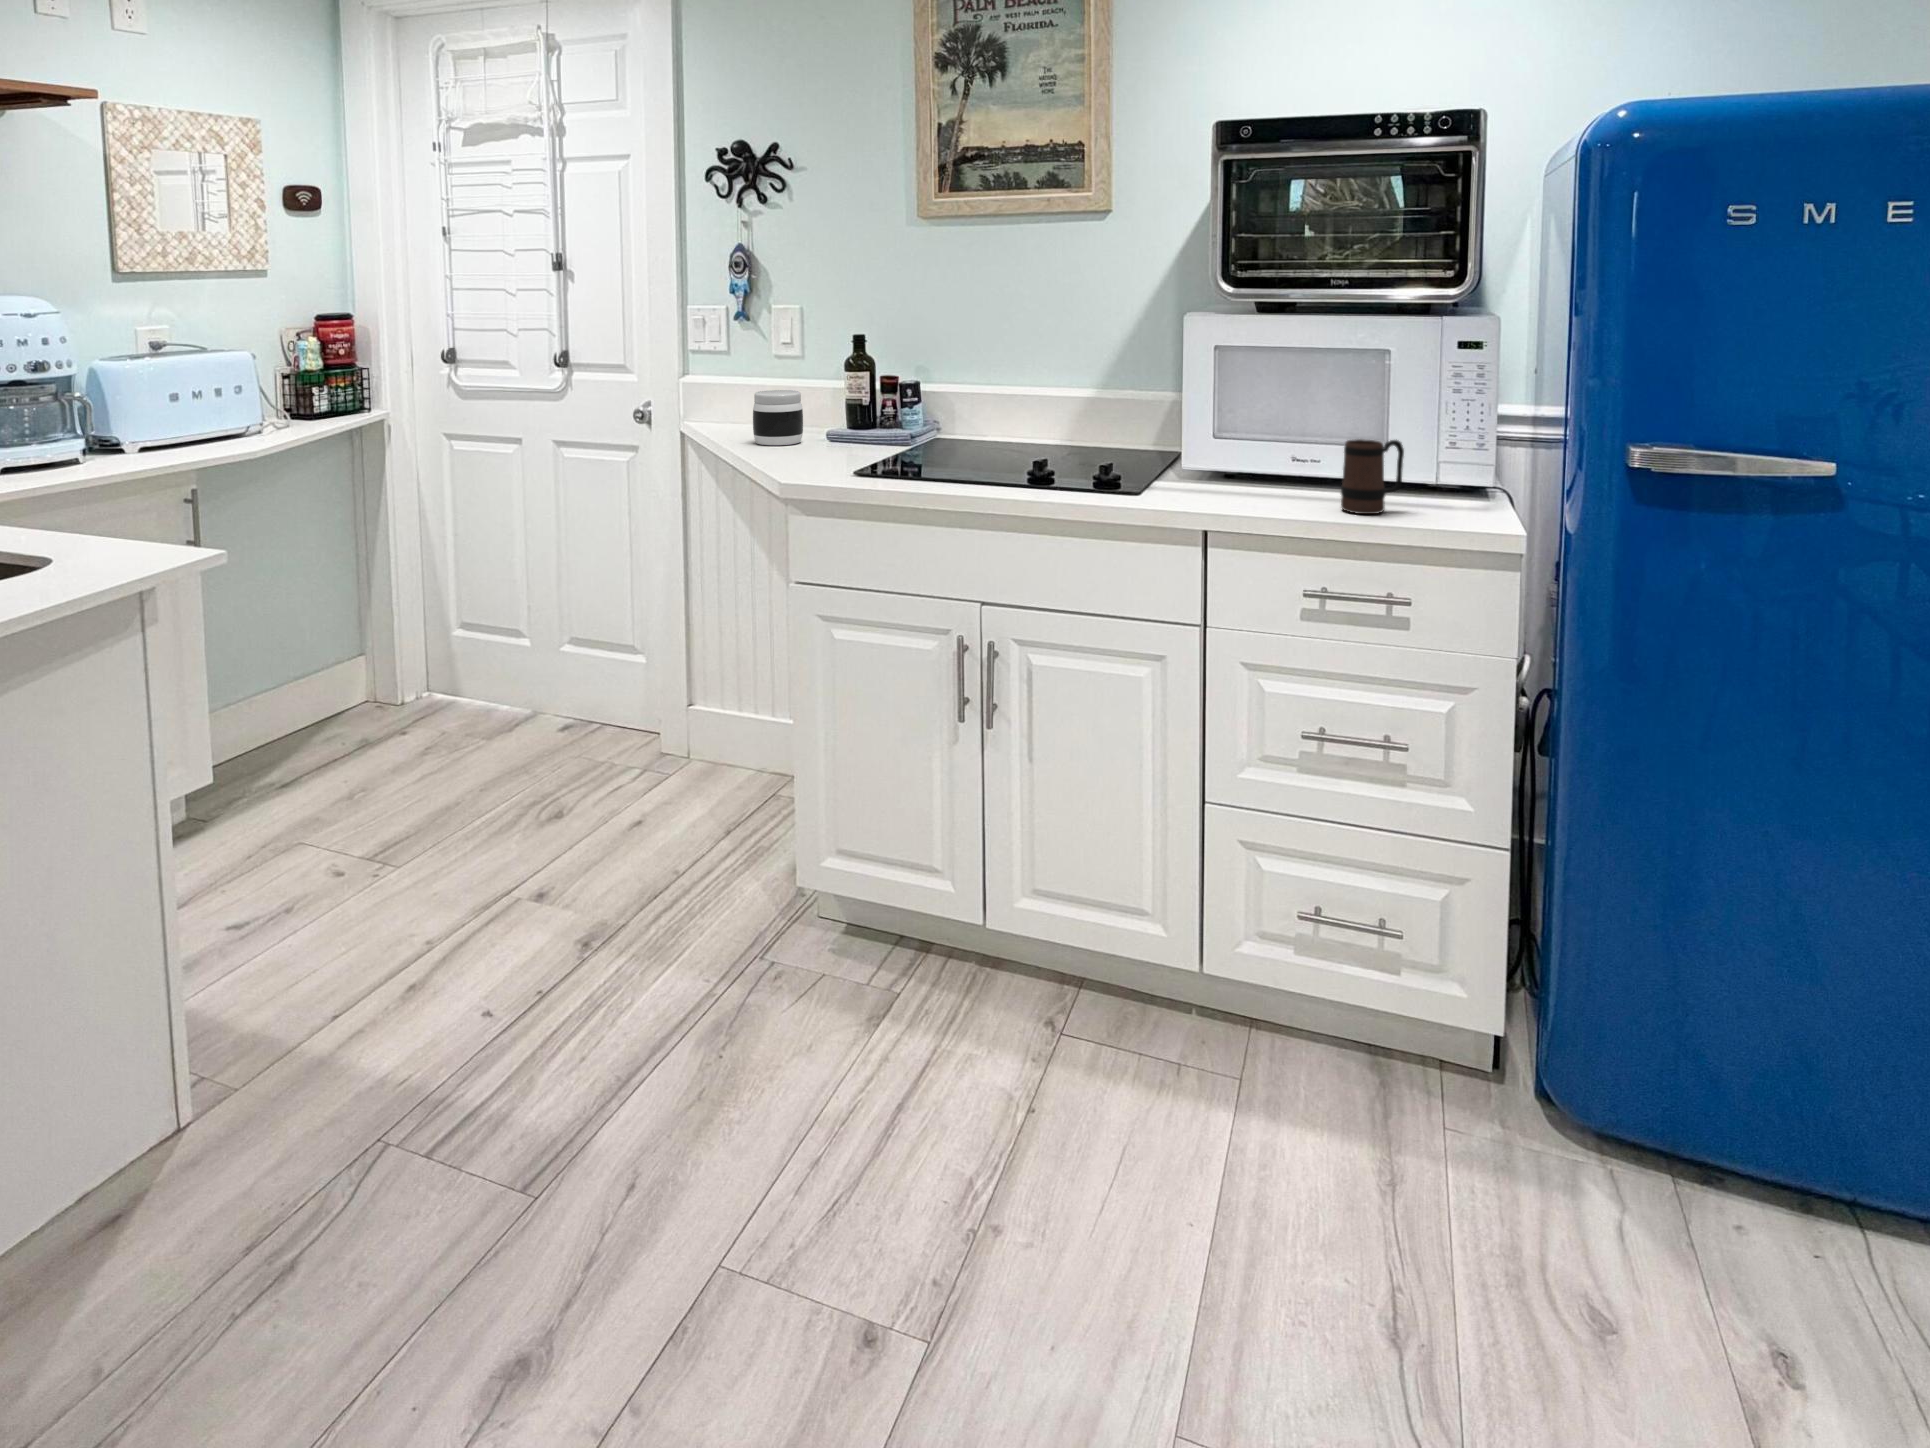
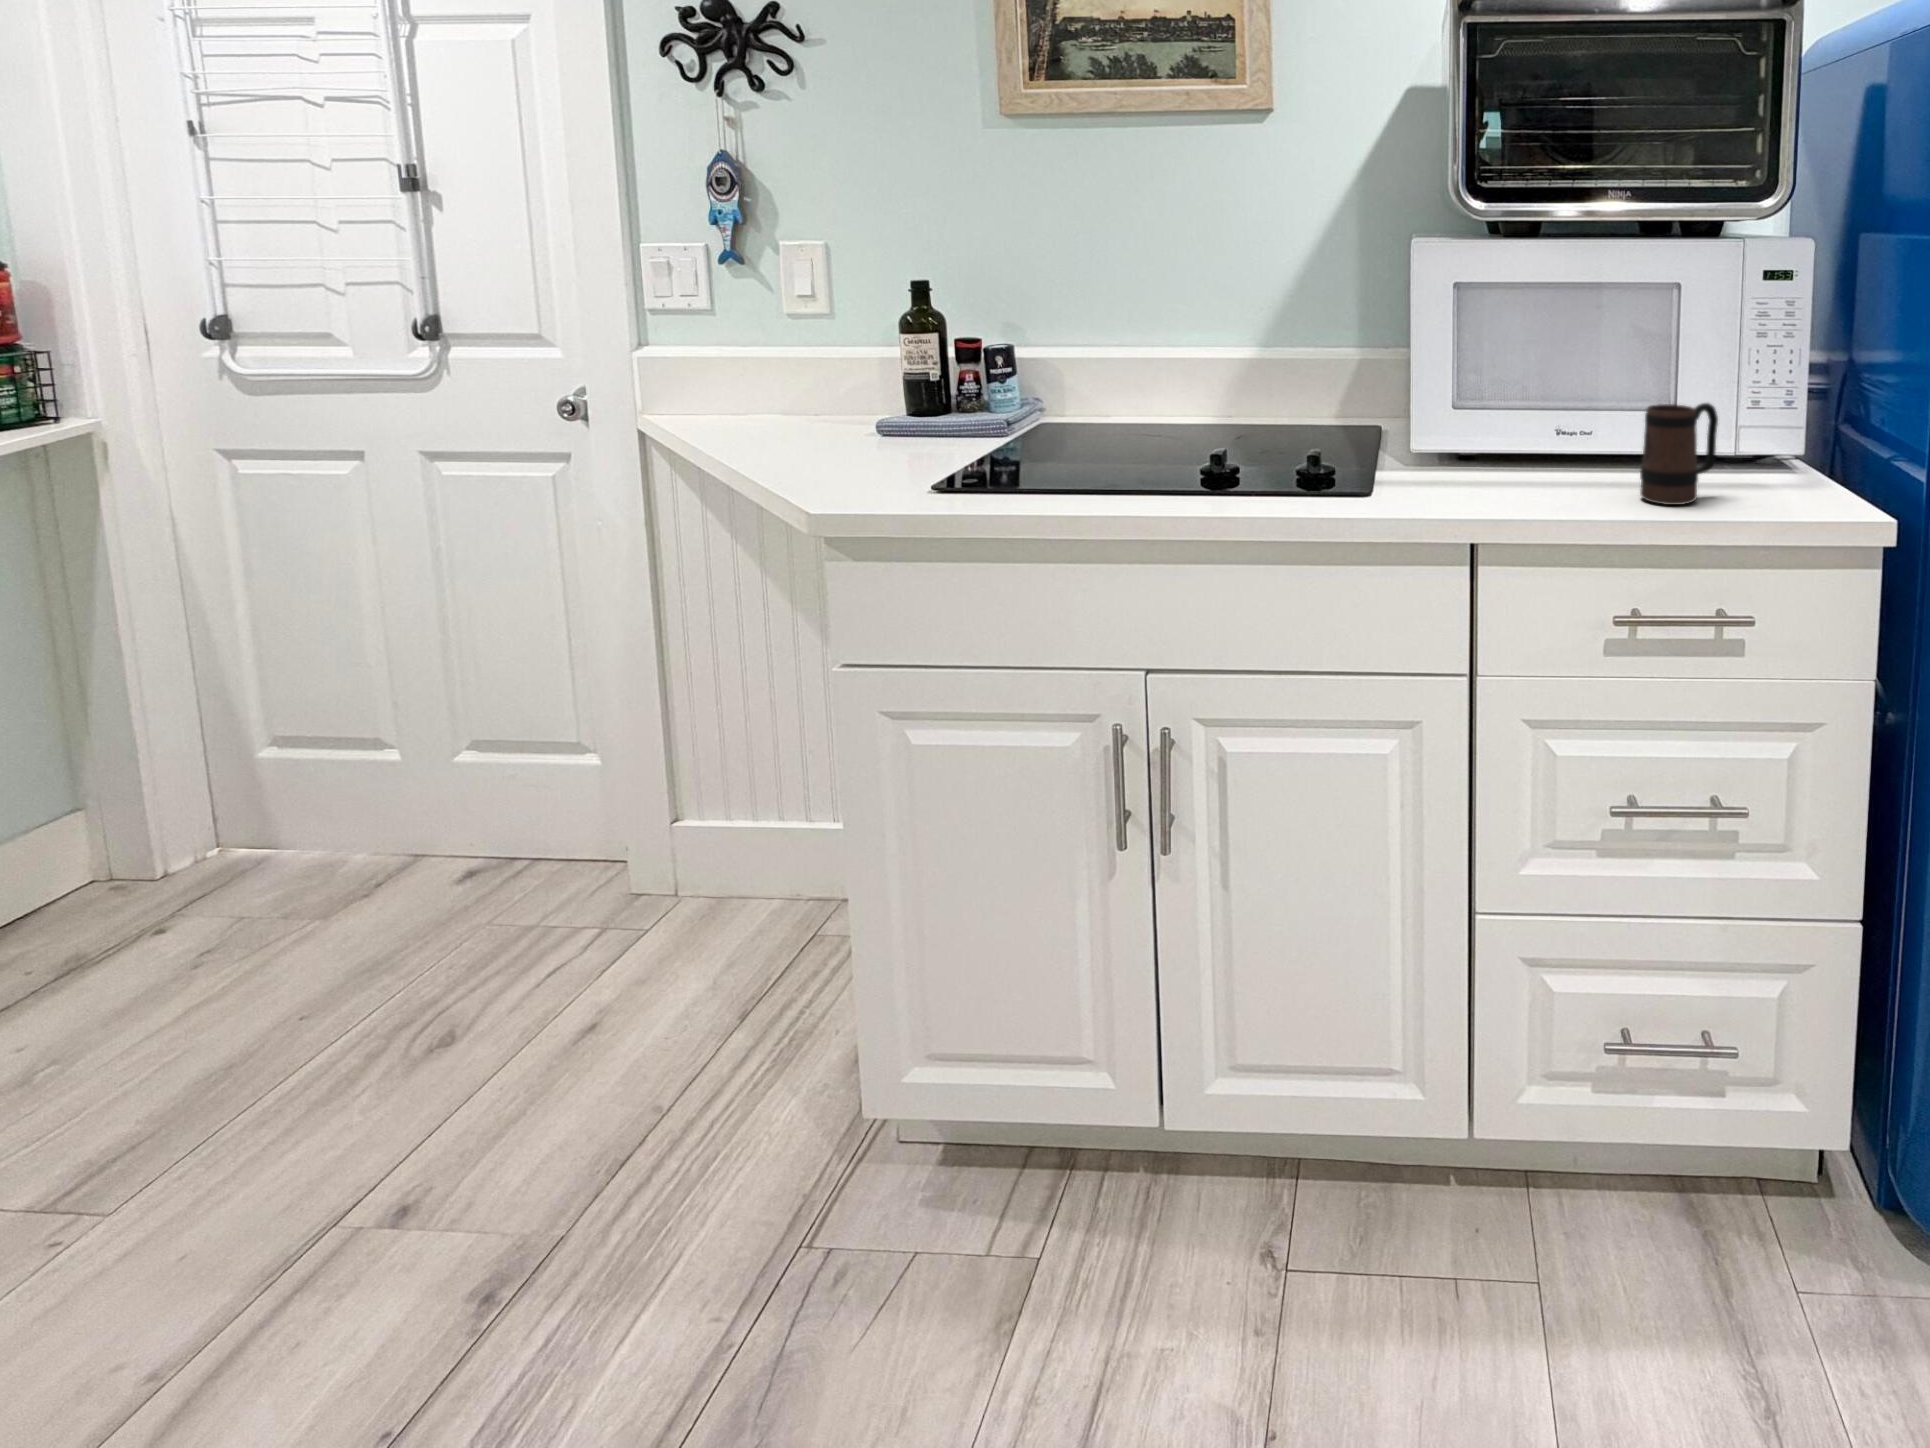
jar: present [753,390,803,445] -> none [756,363,838,446]

